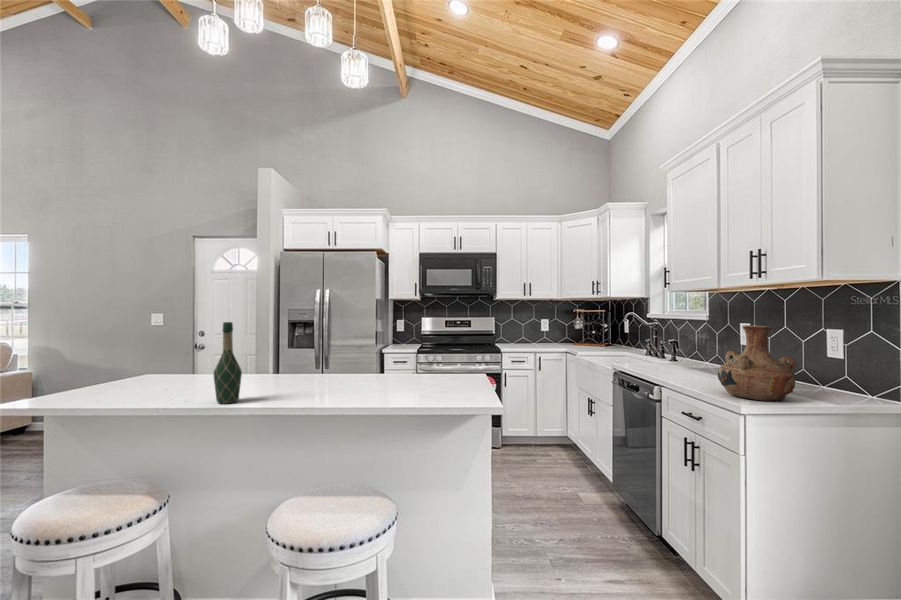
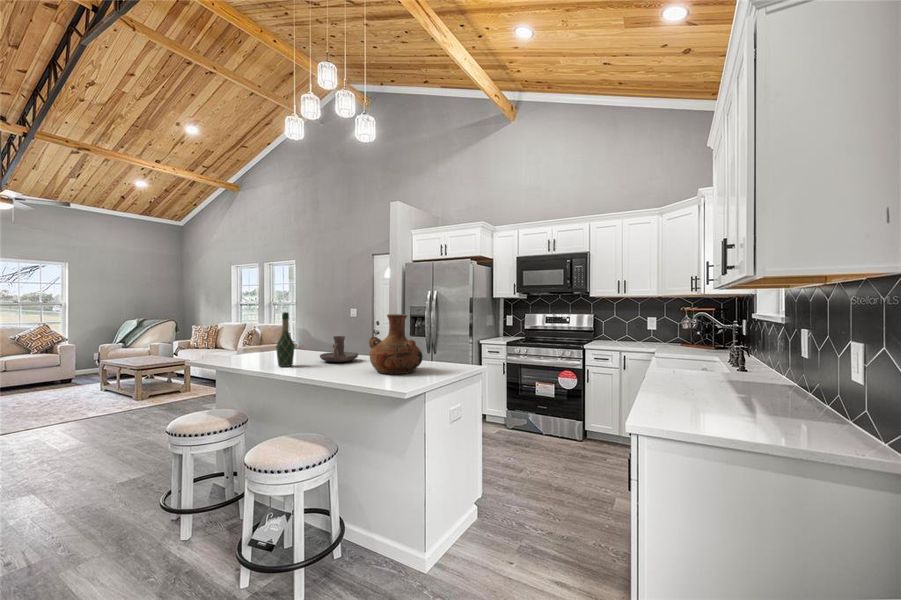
vase: present [718,325,796,401] -> present [369,314,423,374]
candle holder: none [260,353,315,389] -> present [320,336,358,362]

